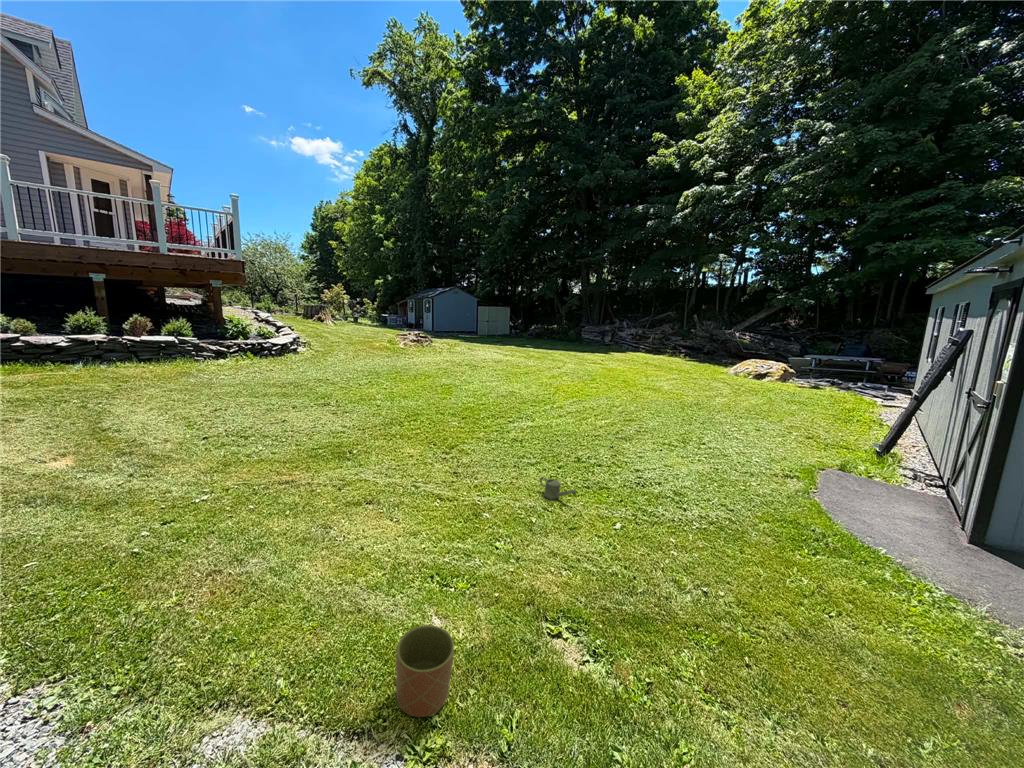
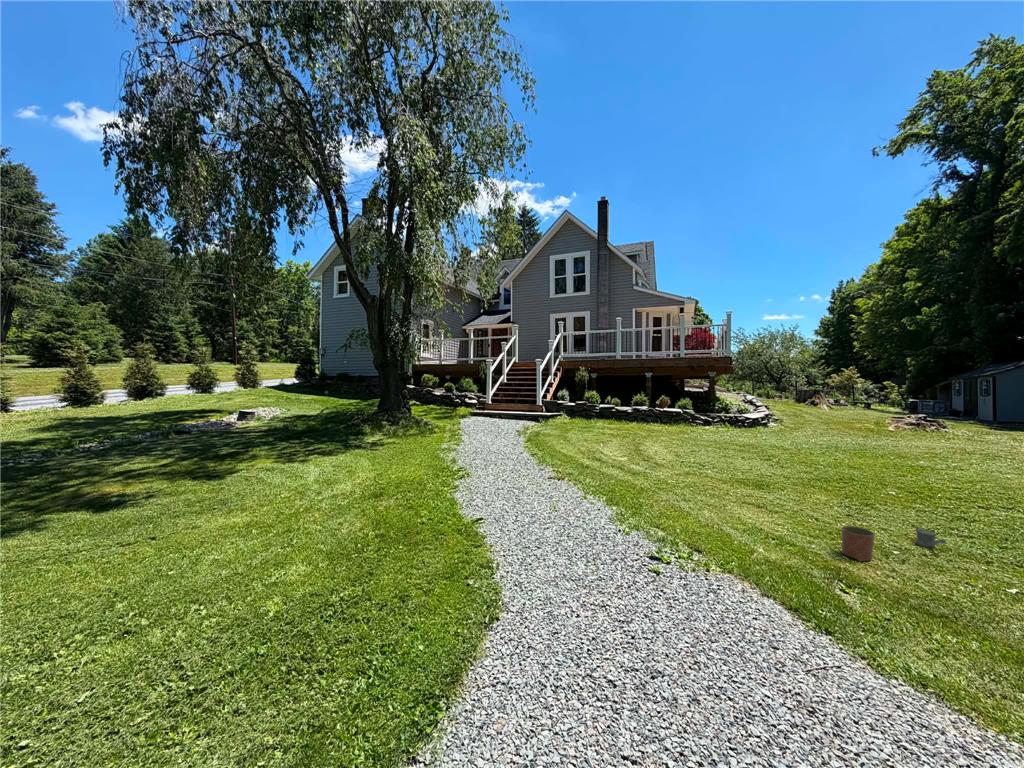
planter: present [396,625,454,717] -> present [842,526,875,561]

